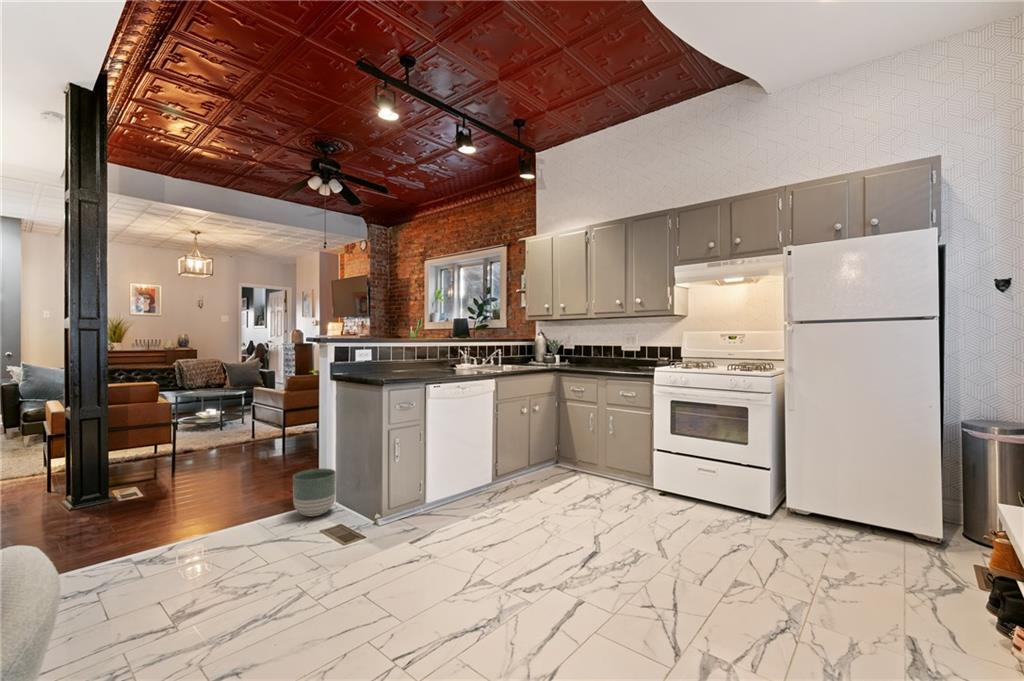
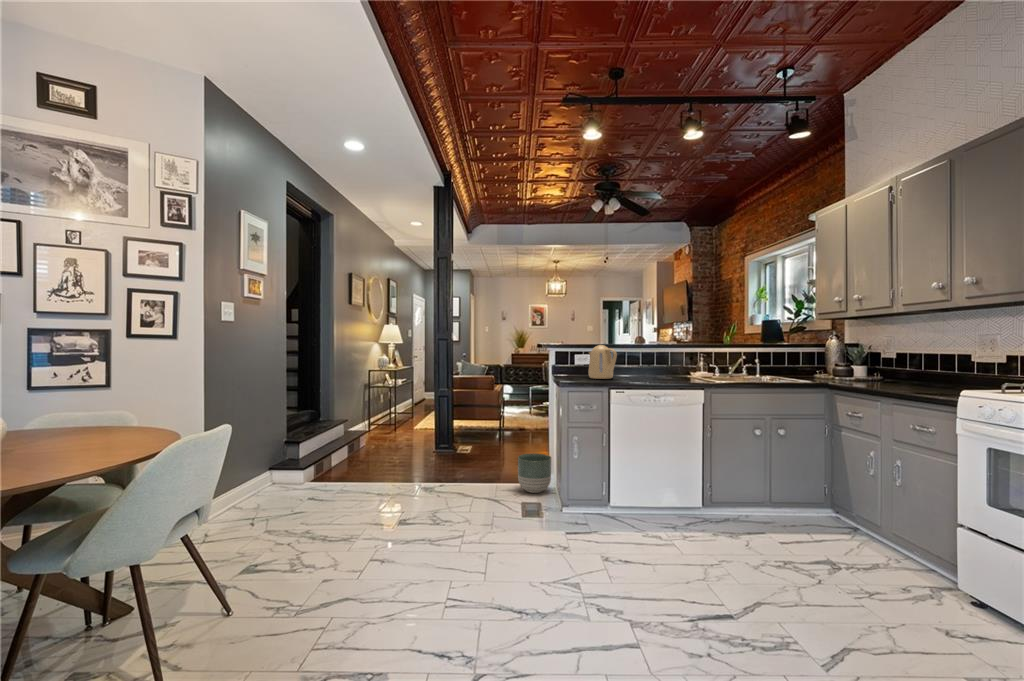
kettle: none [386,341,422,377] -> present [588,345,617,379]

